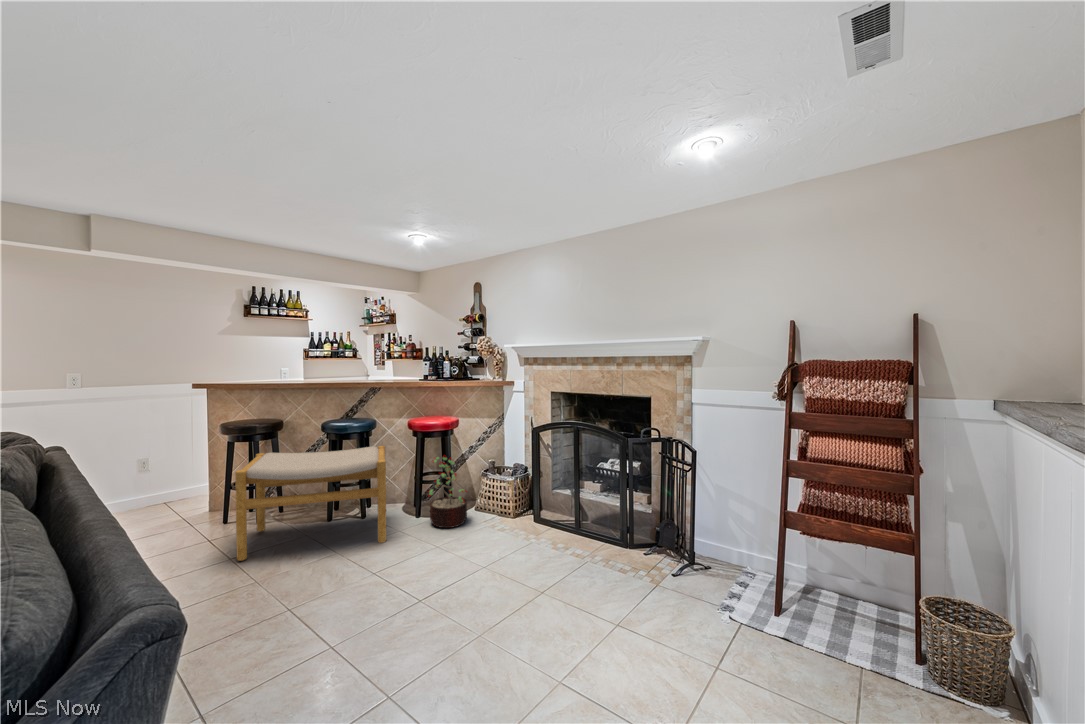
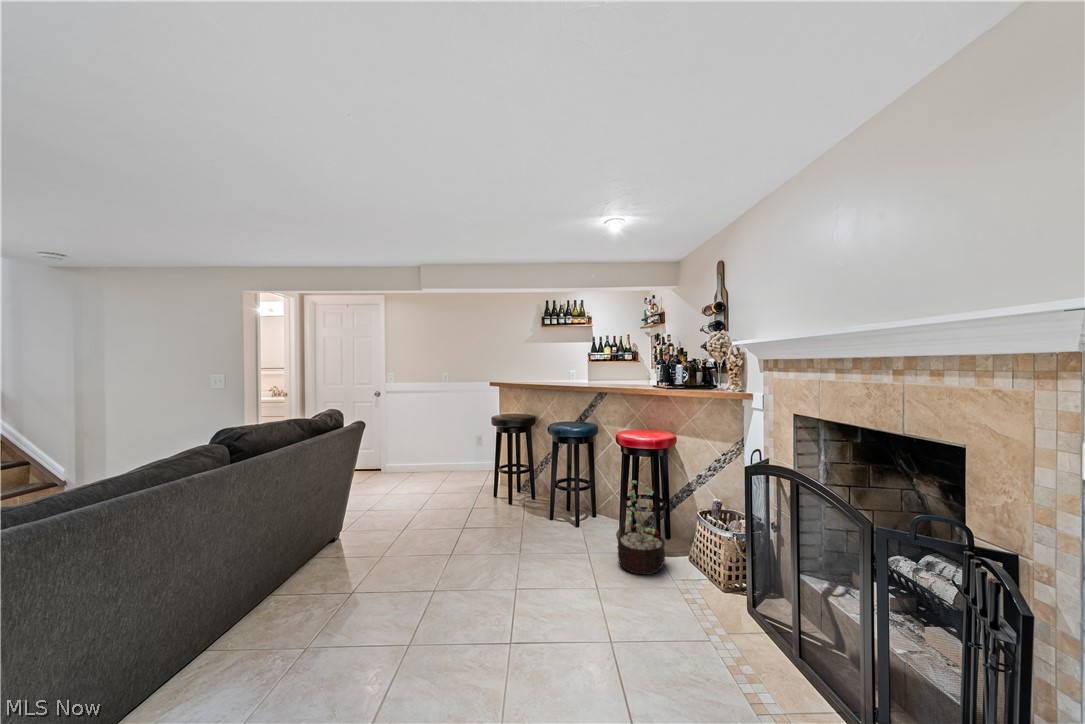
footstool: present [235,446,386,561] -> none [450,444,593,563]

